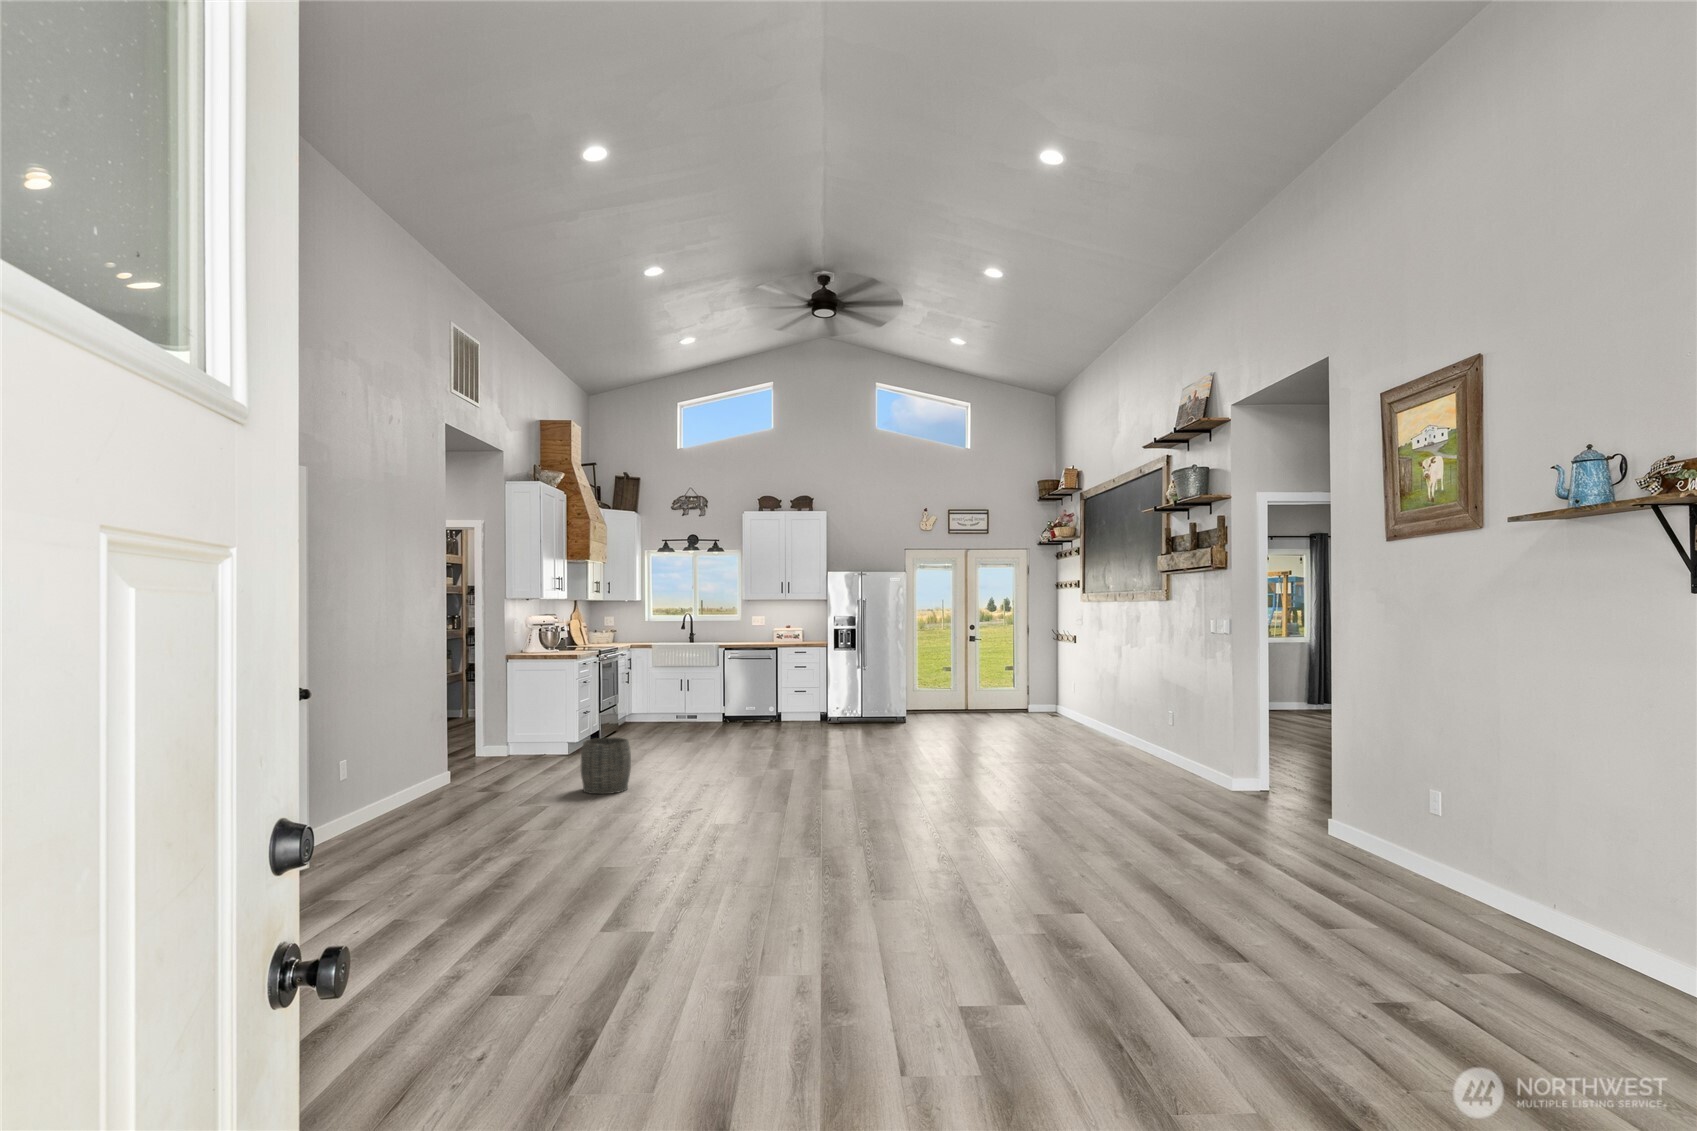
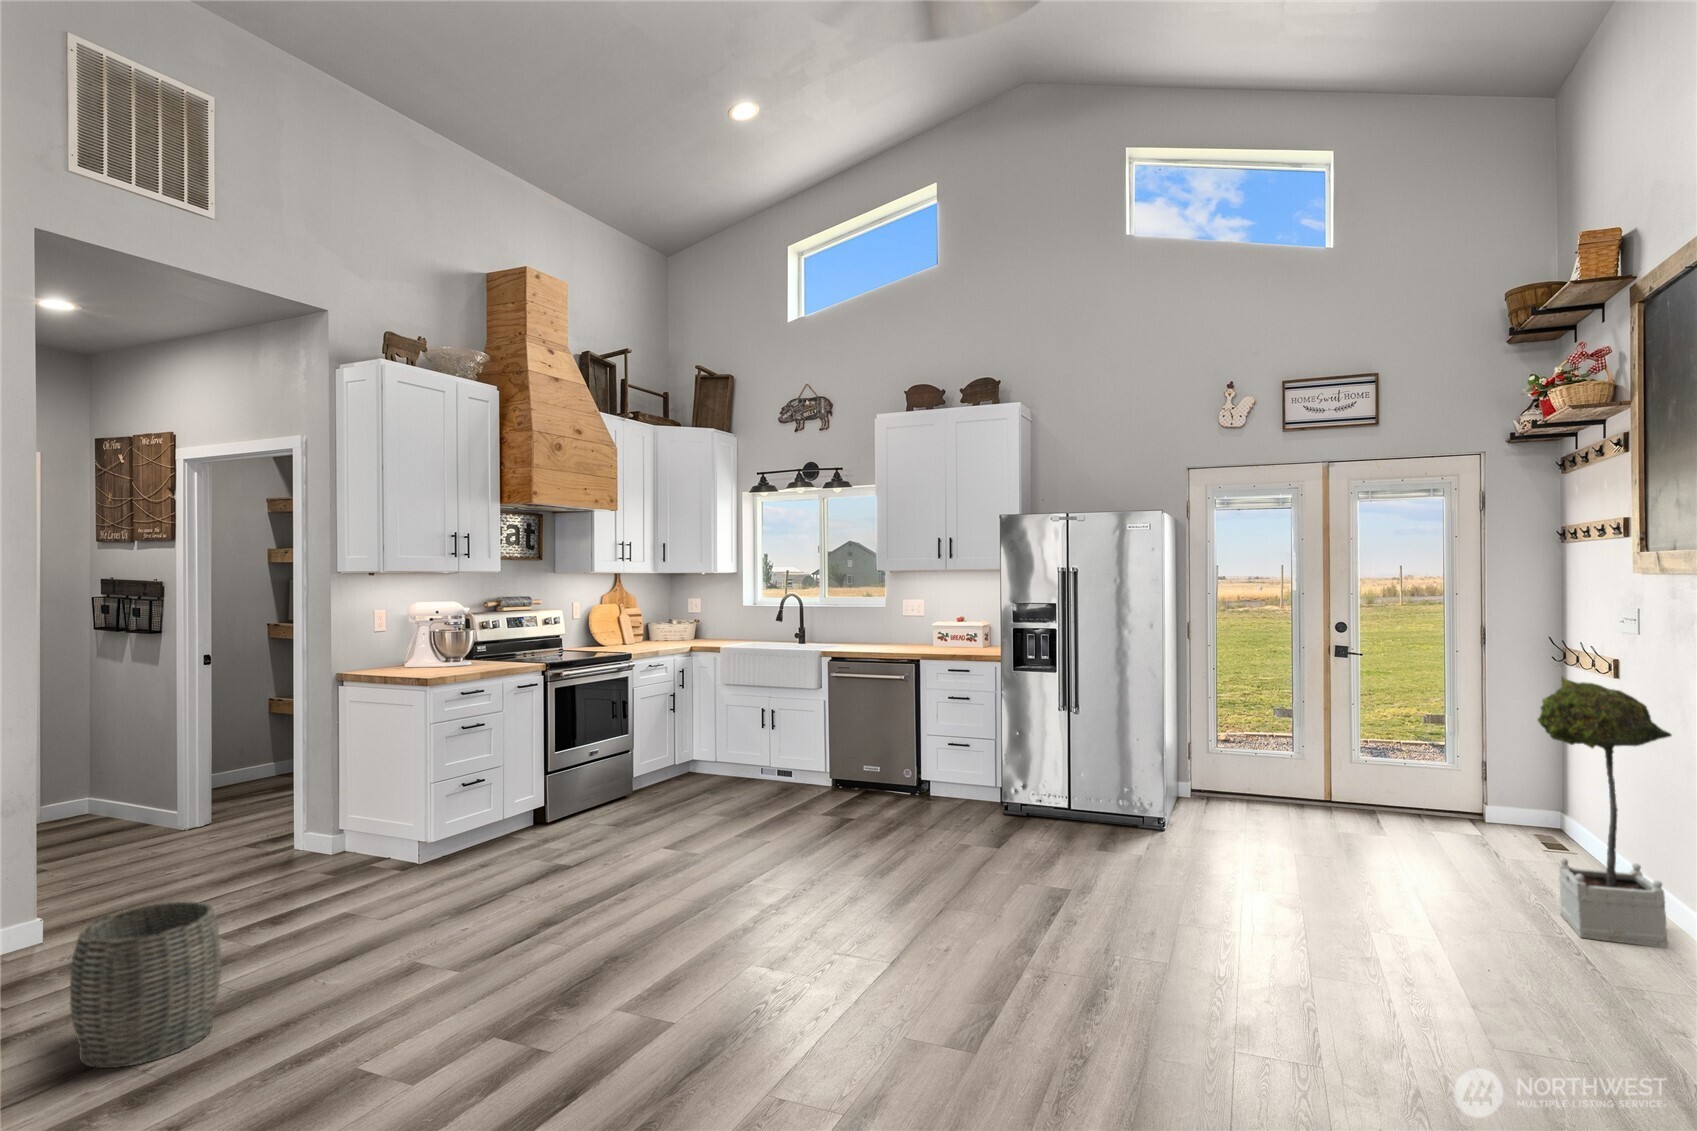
potted tree: none [1053,641,1092,734] -> present [1538,677,1671,948]

